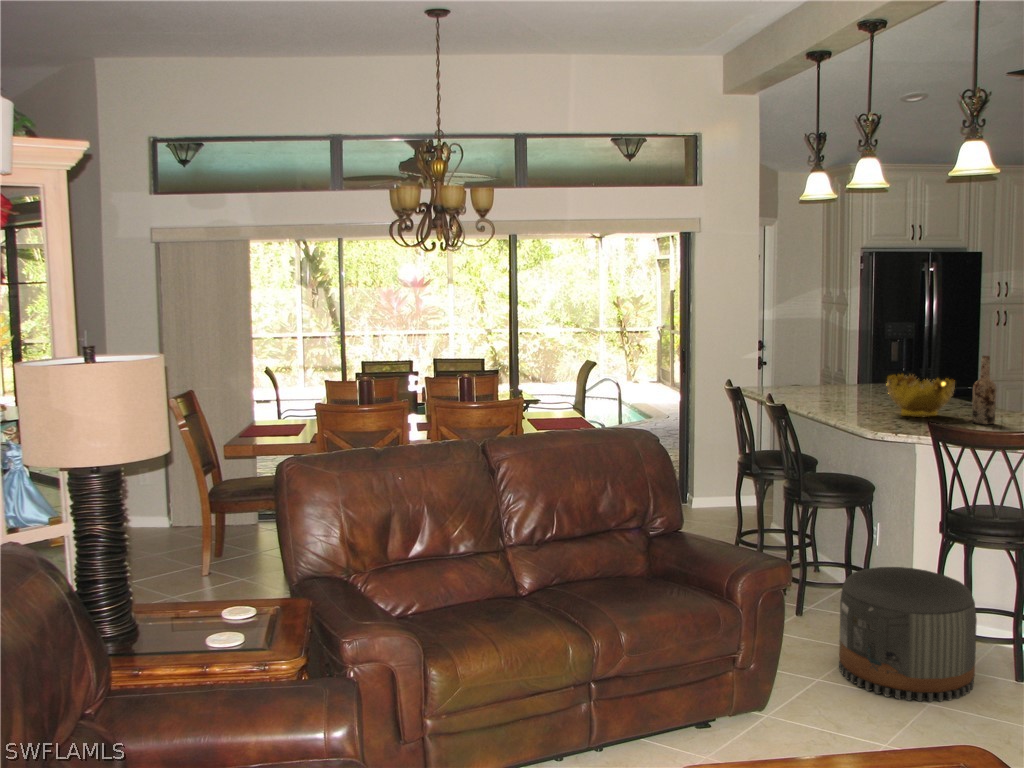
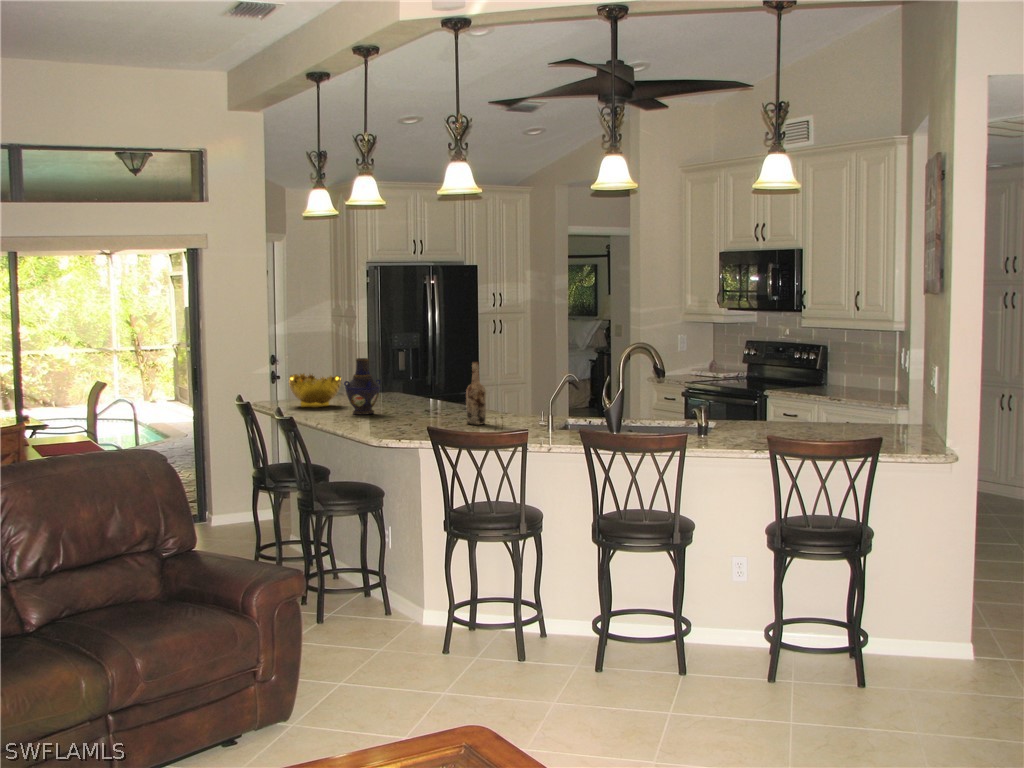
vase: none [835,348,875,406] -> present [344,358,381,415]
decorative bowl: present [887,374,955,417] -> present [289,374,341,408]
pouf: present [839,567,977,702] -> none [355,571,482,713]

